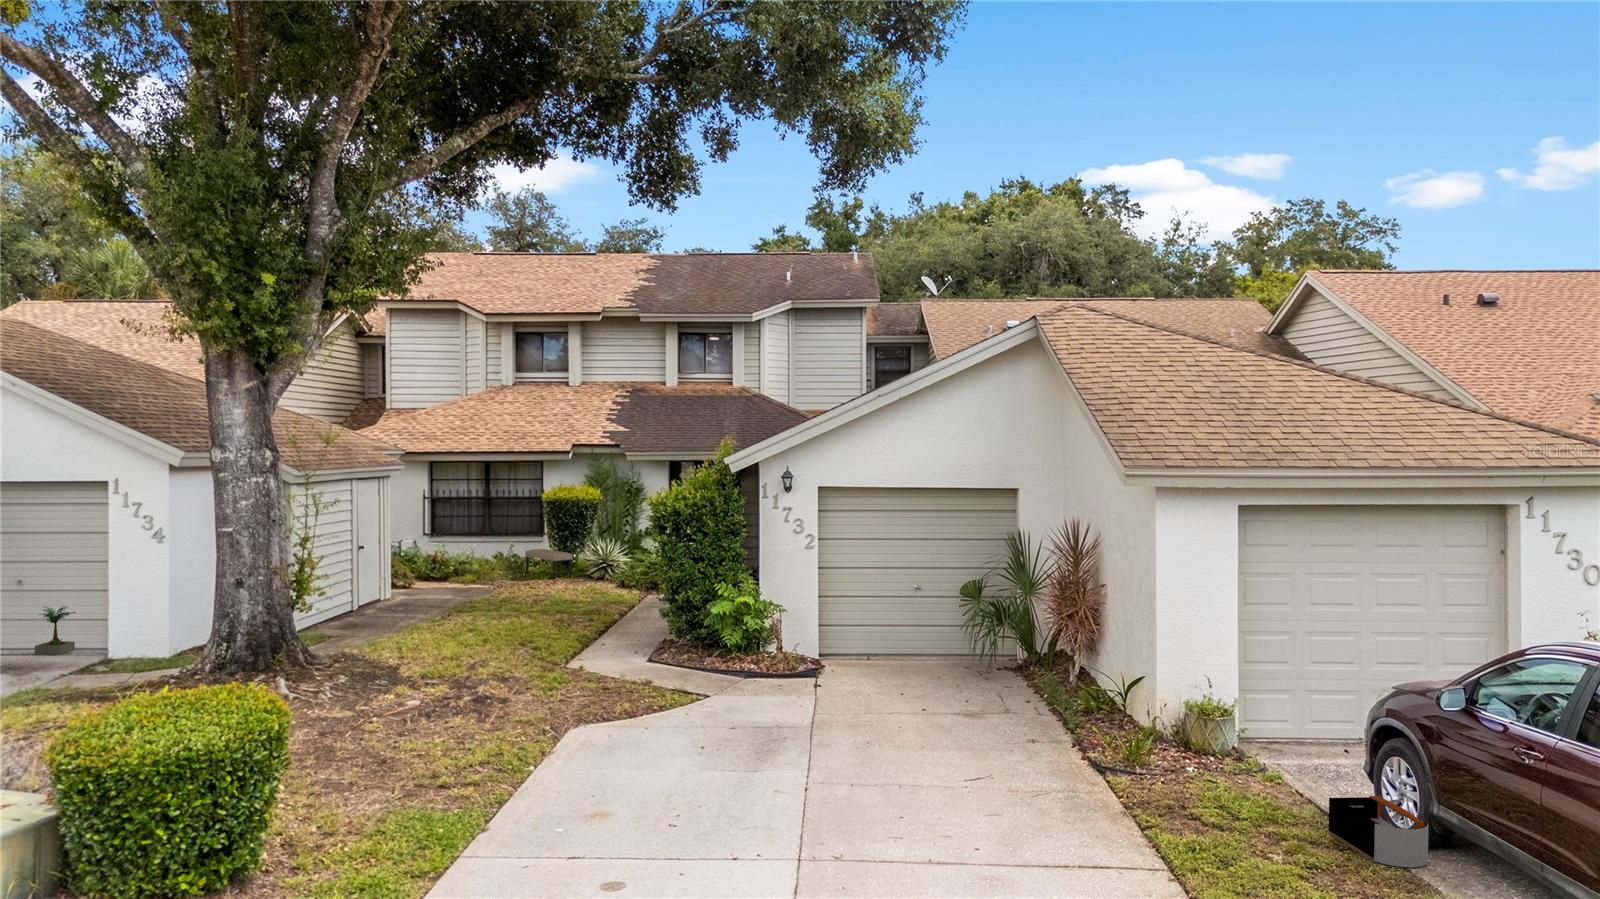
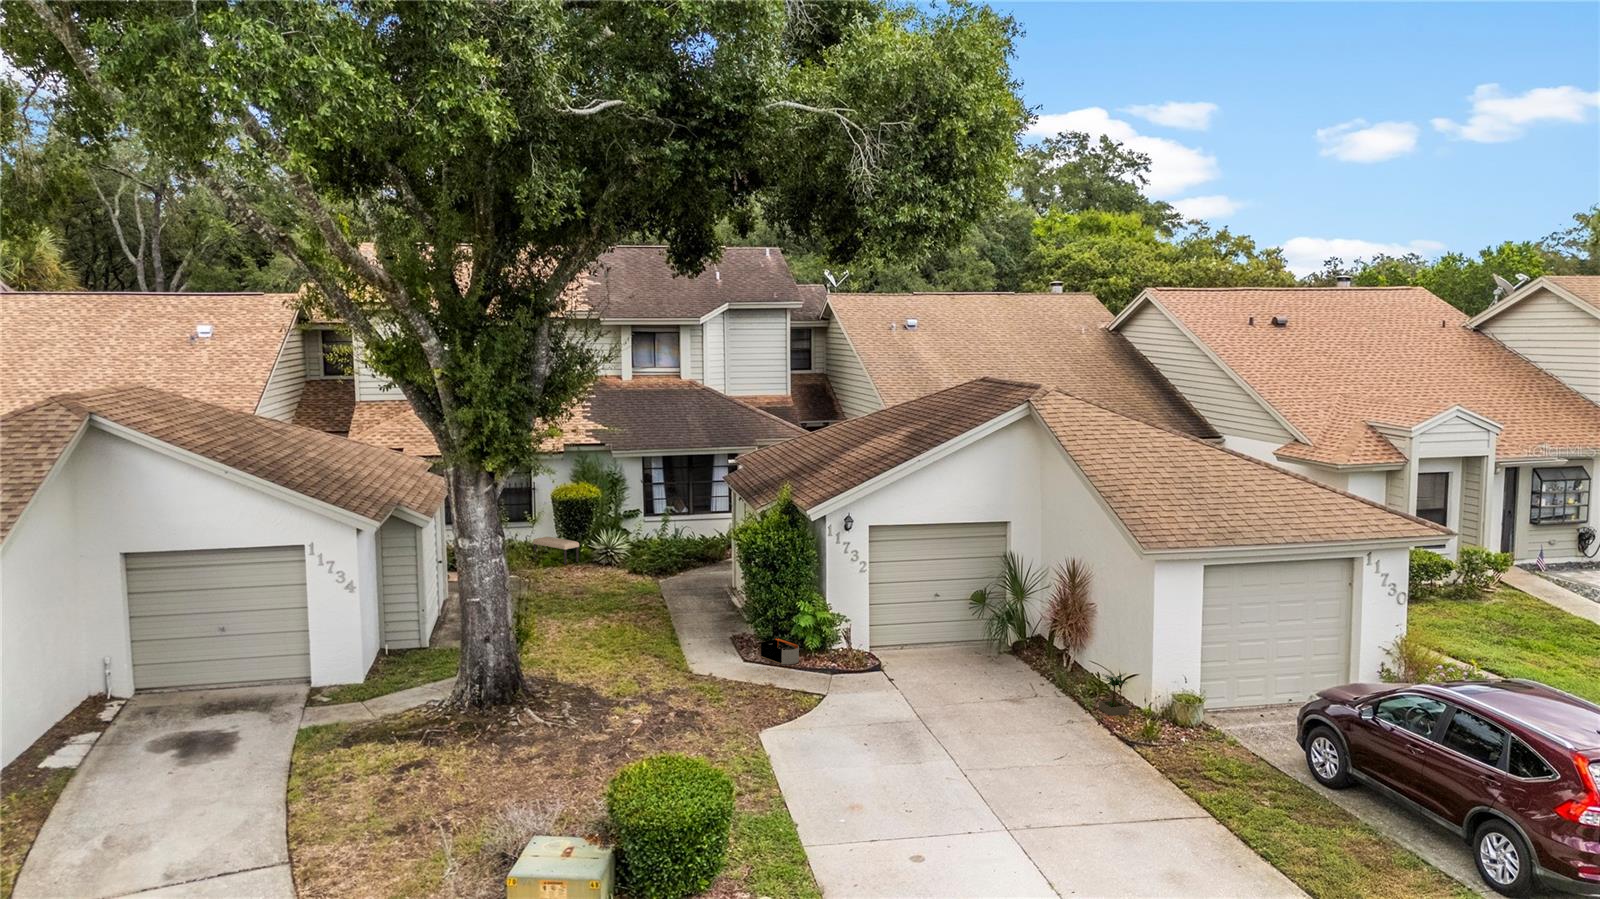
potted plant: present [35,606,75,655] -> present [1099,673,1129,716]
storage bin: present [1328,796,1428,867] -> present [761,639,799,665]

